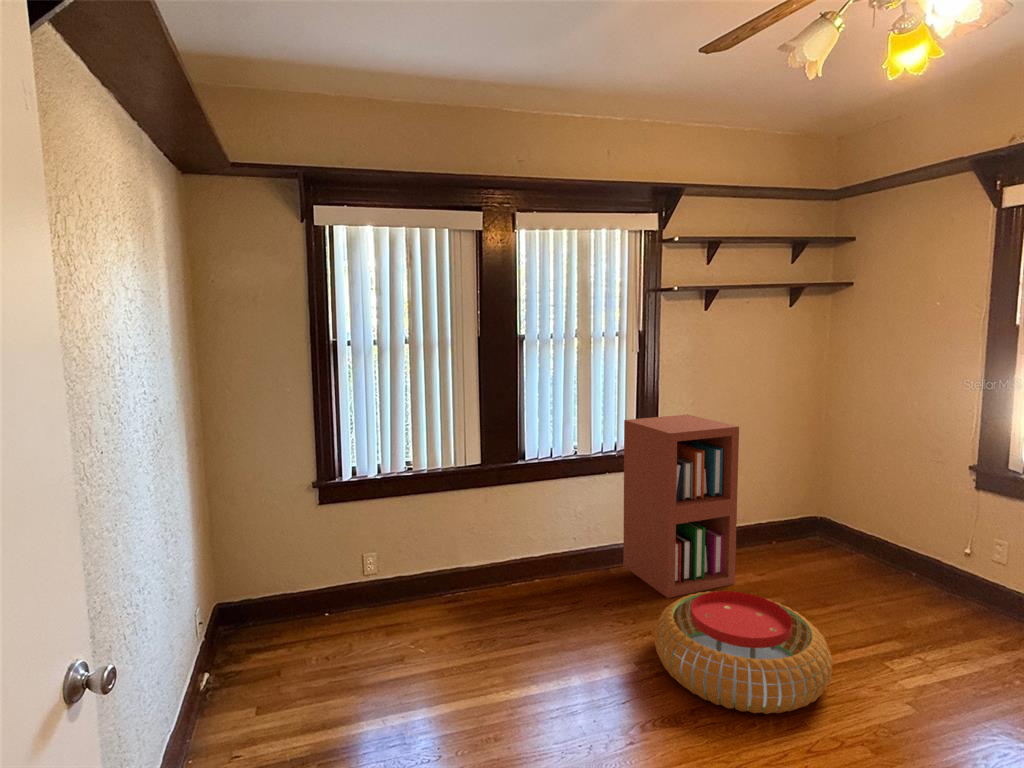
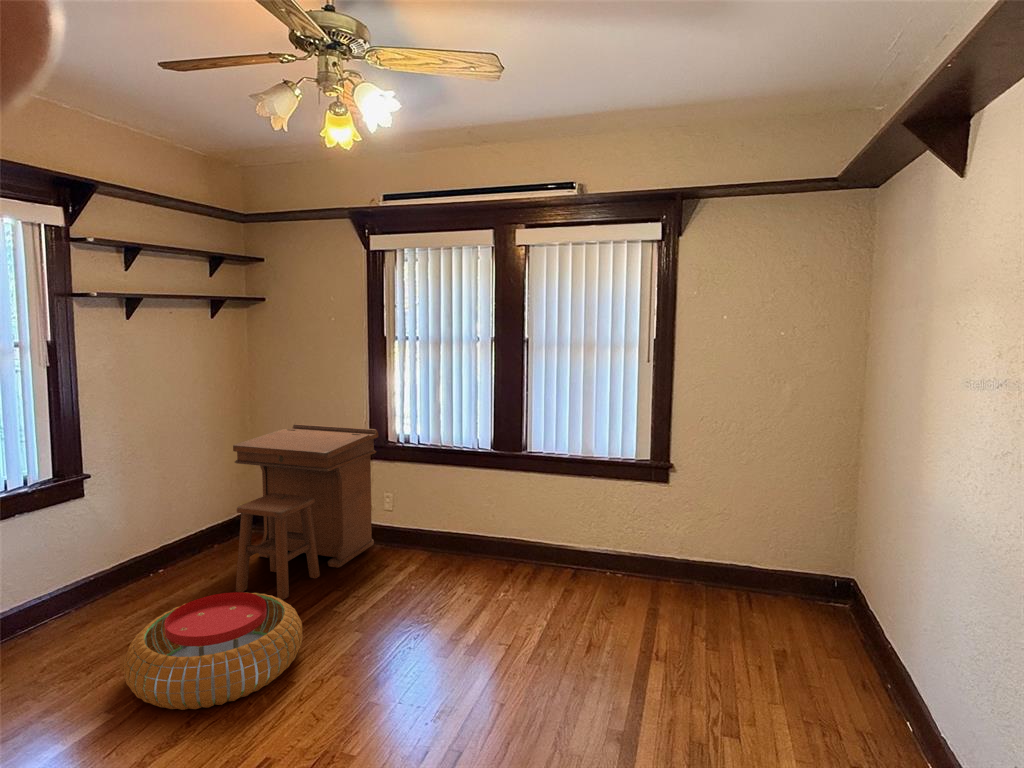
bookshelf: present [623,415,739,598] -> none [34,433,190,636]
desk: none [778,428,991,626] -> present [233,424,378,600]

